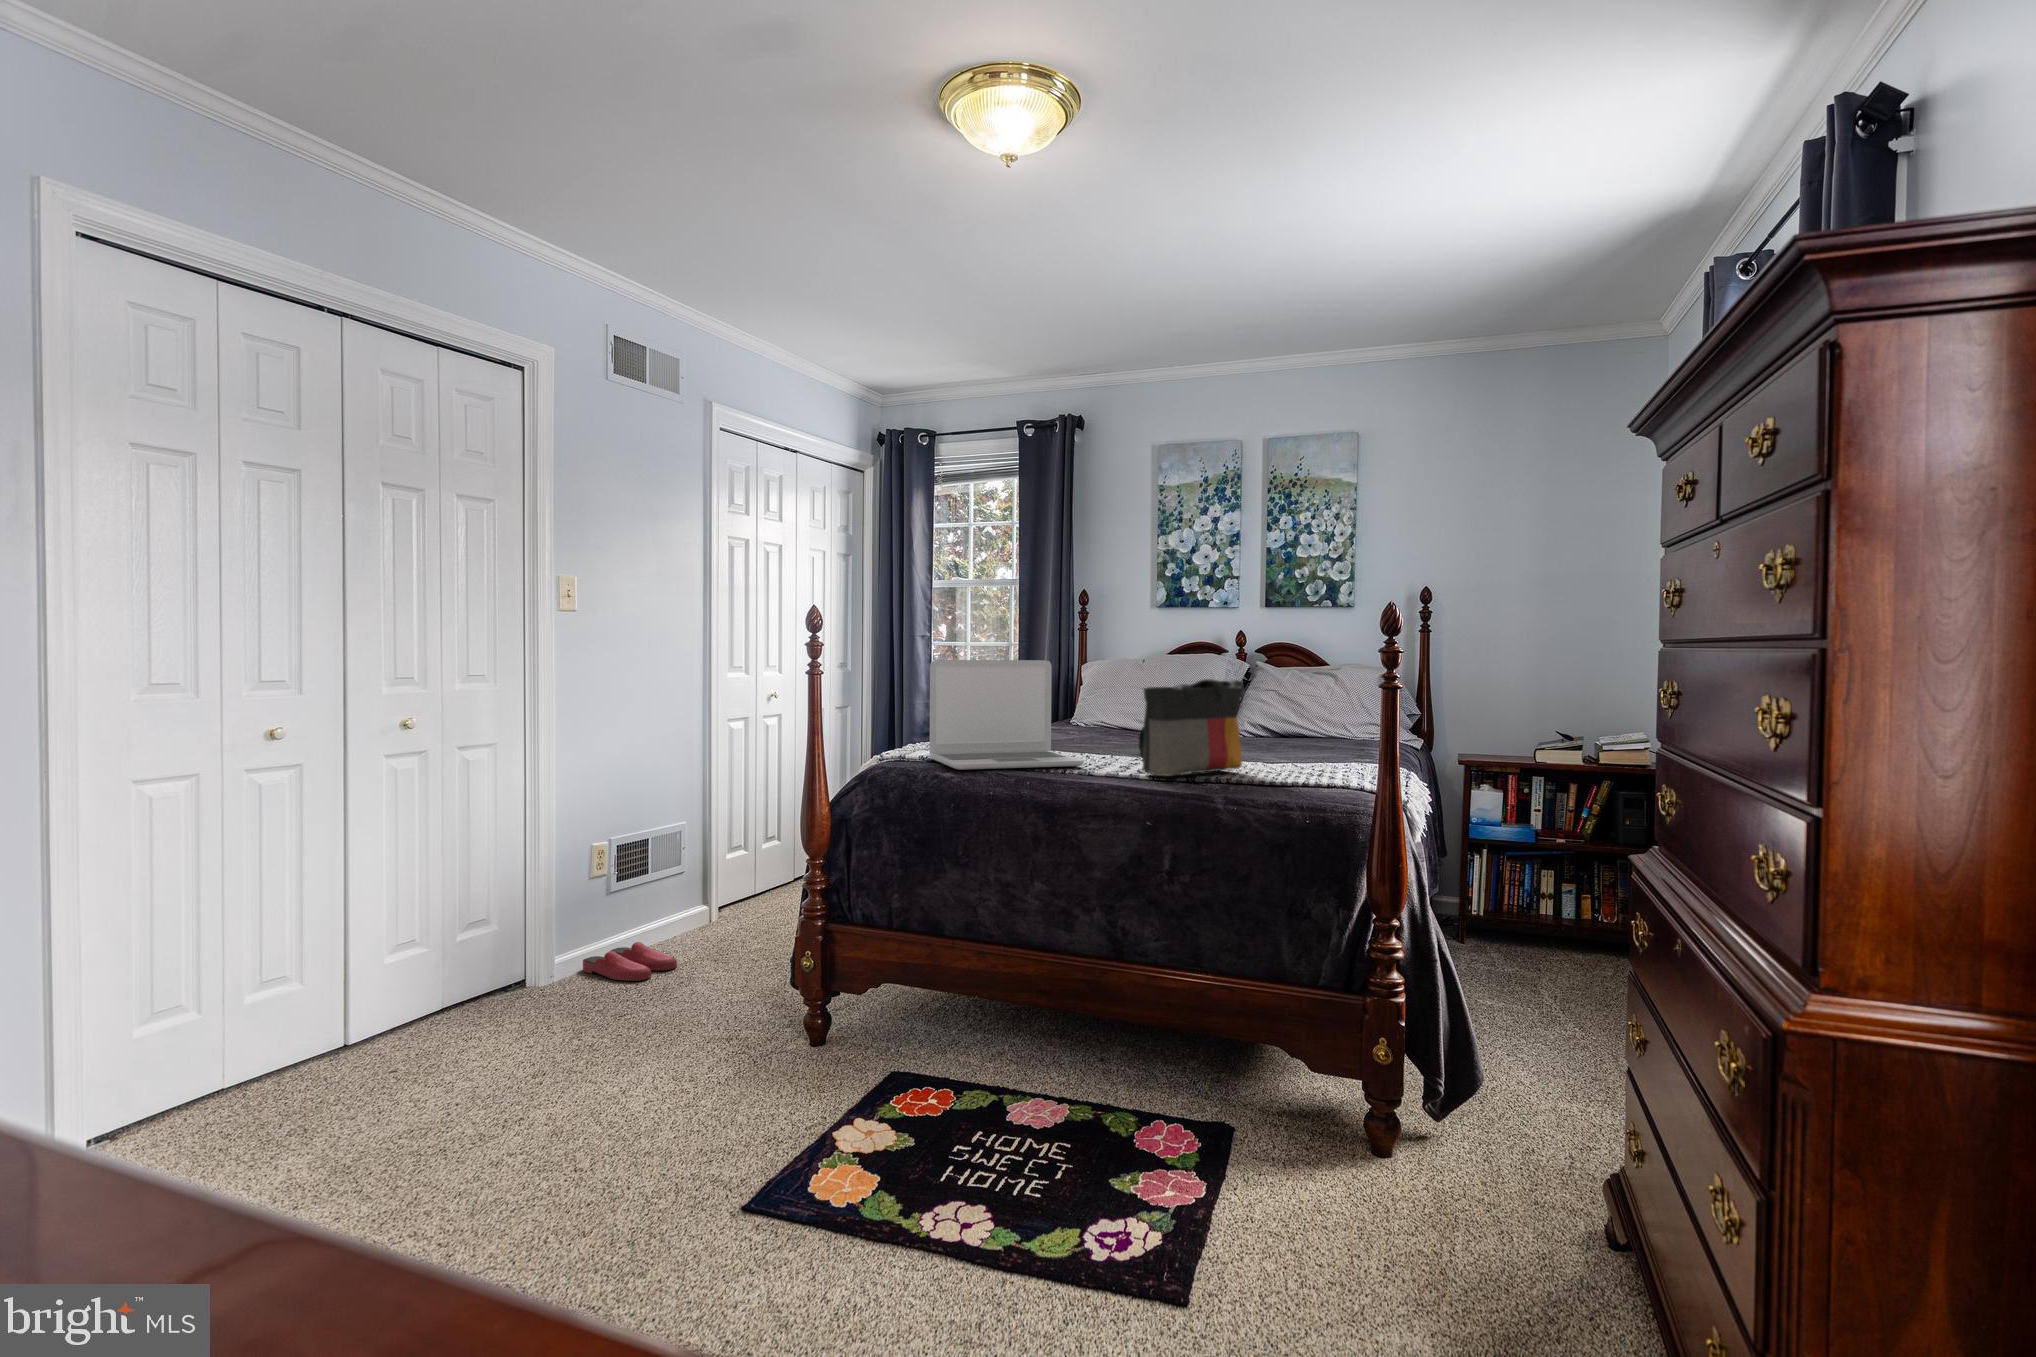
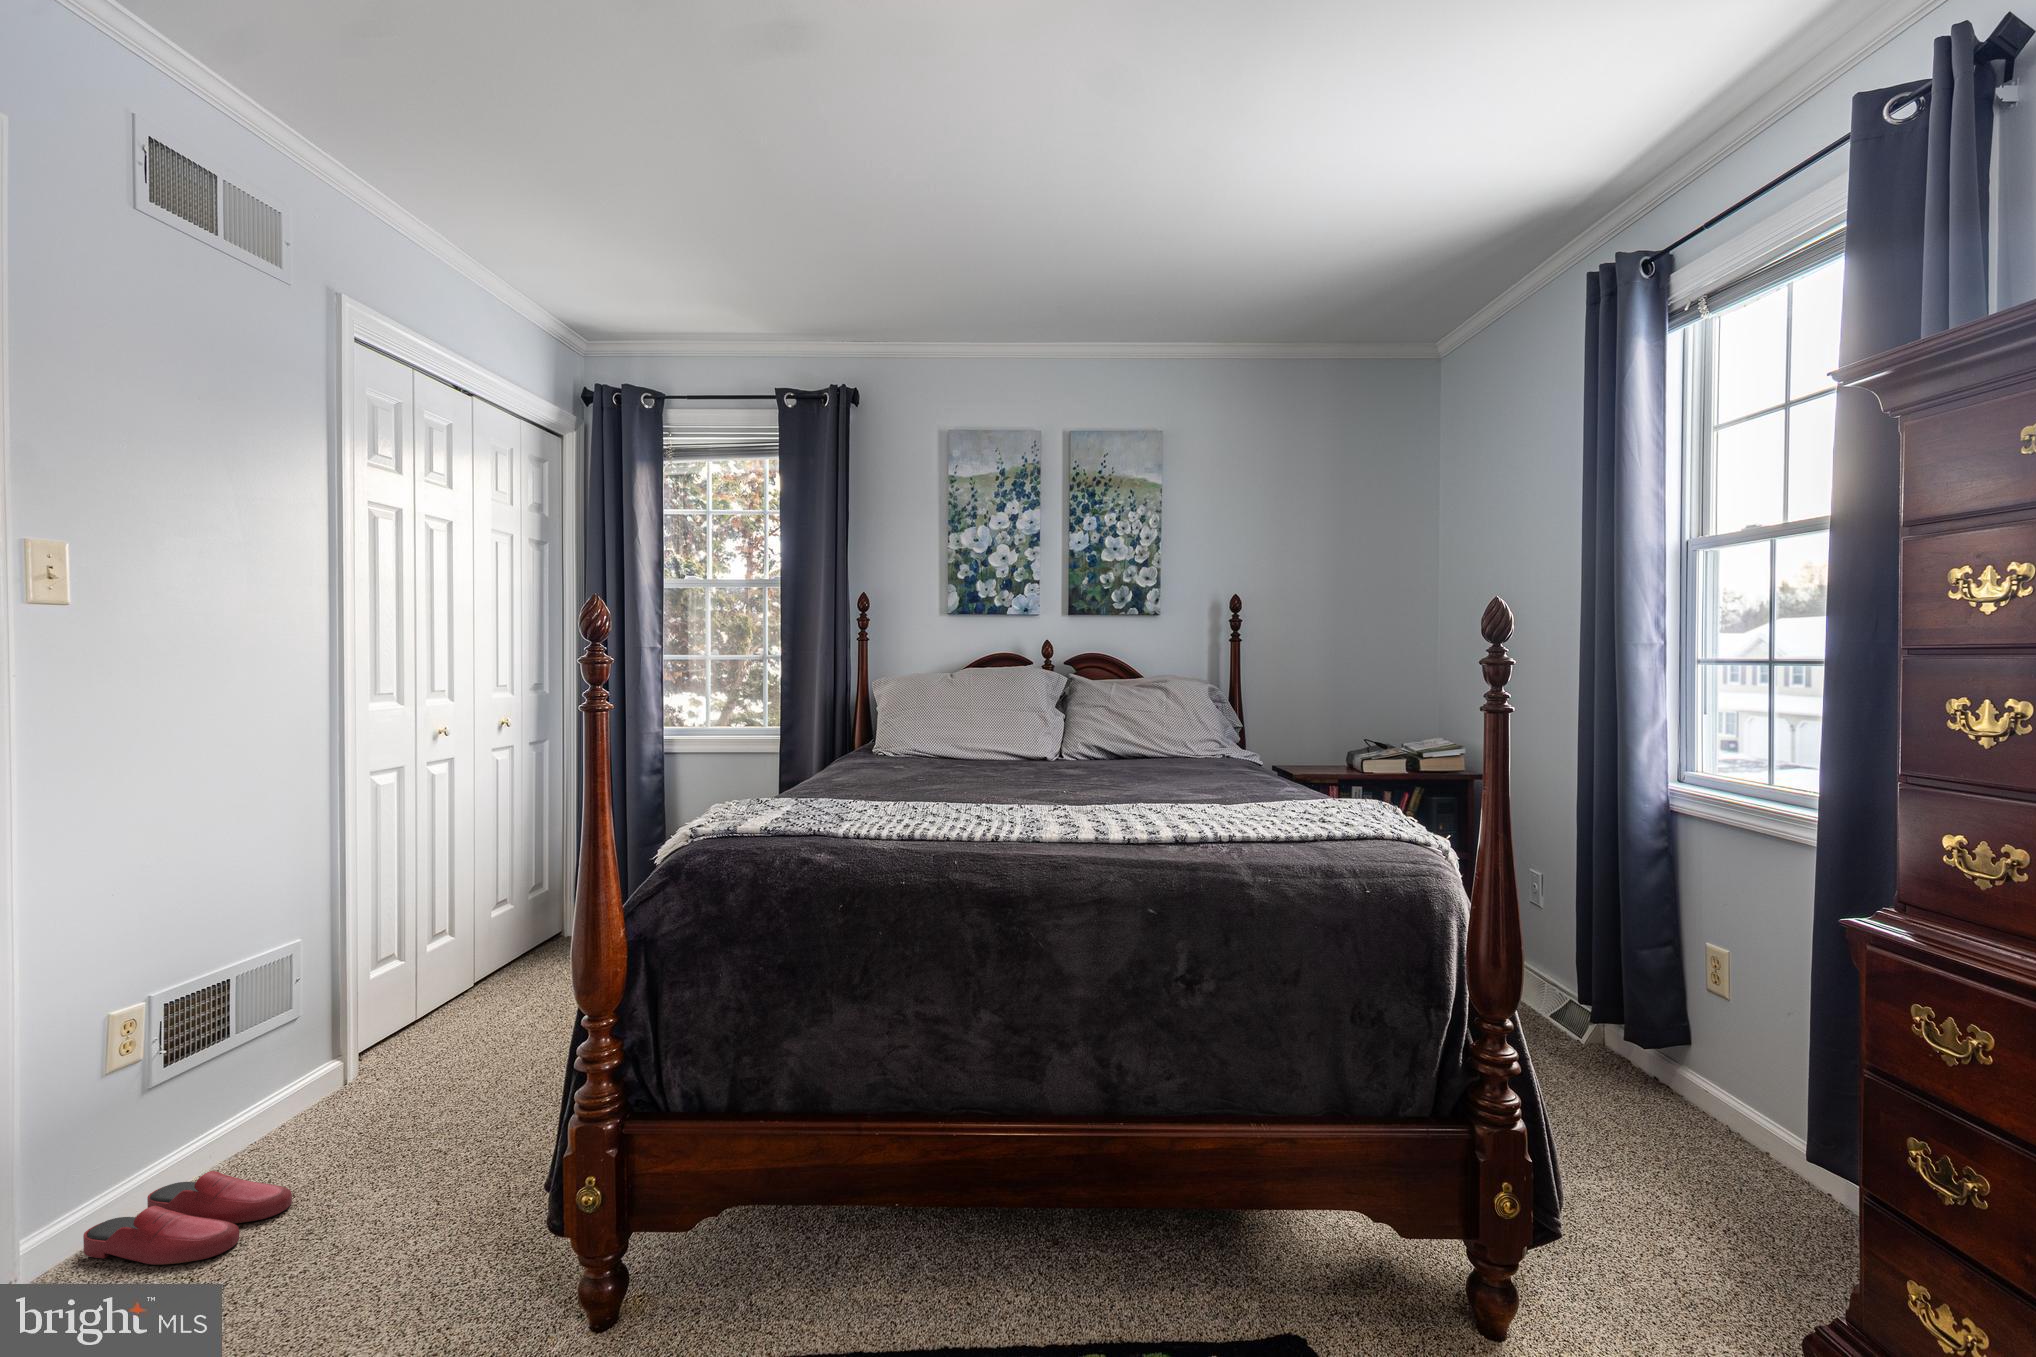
laptop: present [930,660,1084,770] -> none [763,679,1003,852]
tote bag: present [1139,679,1243,776] -> none [1073,702,1202,839]

